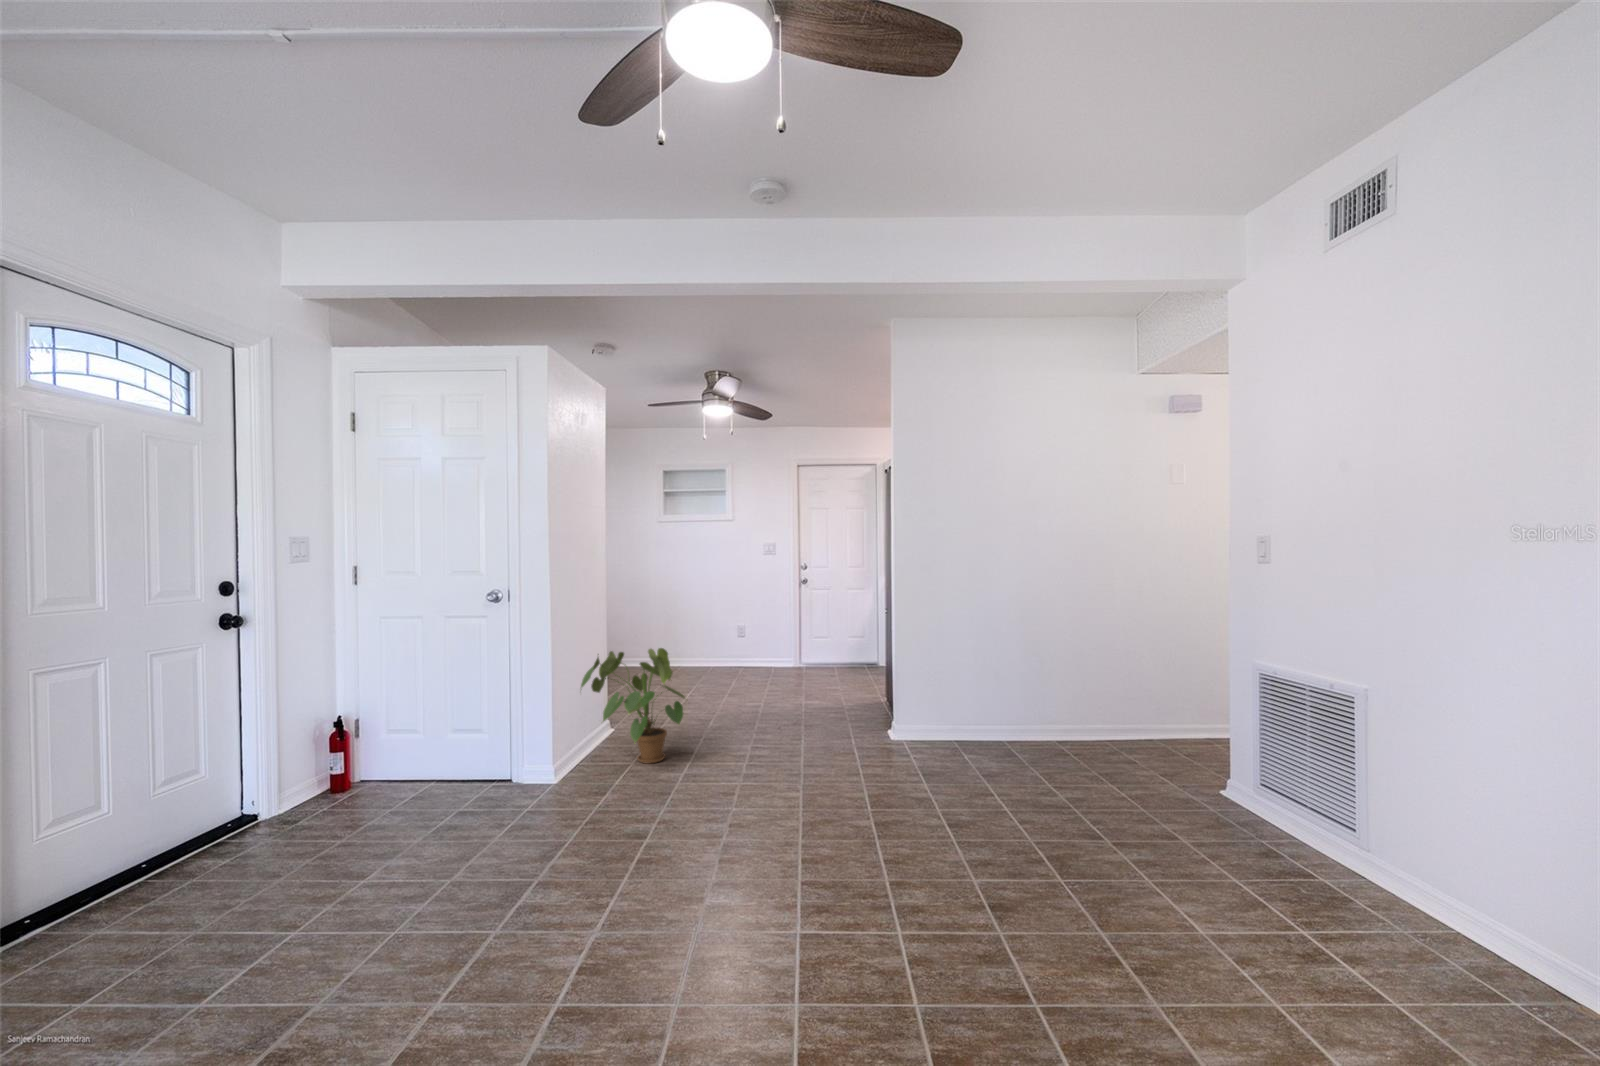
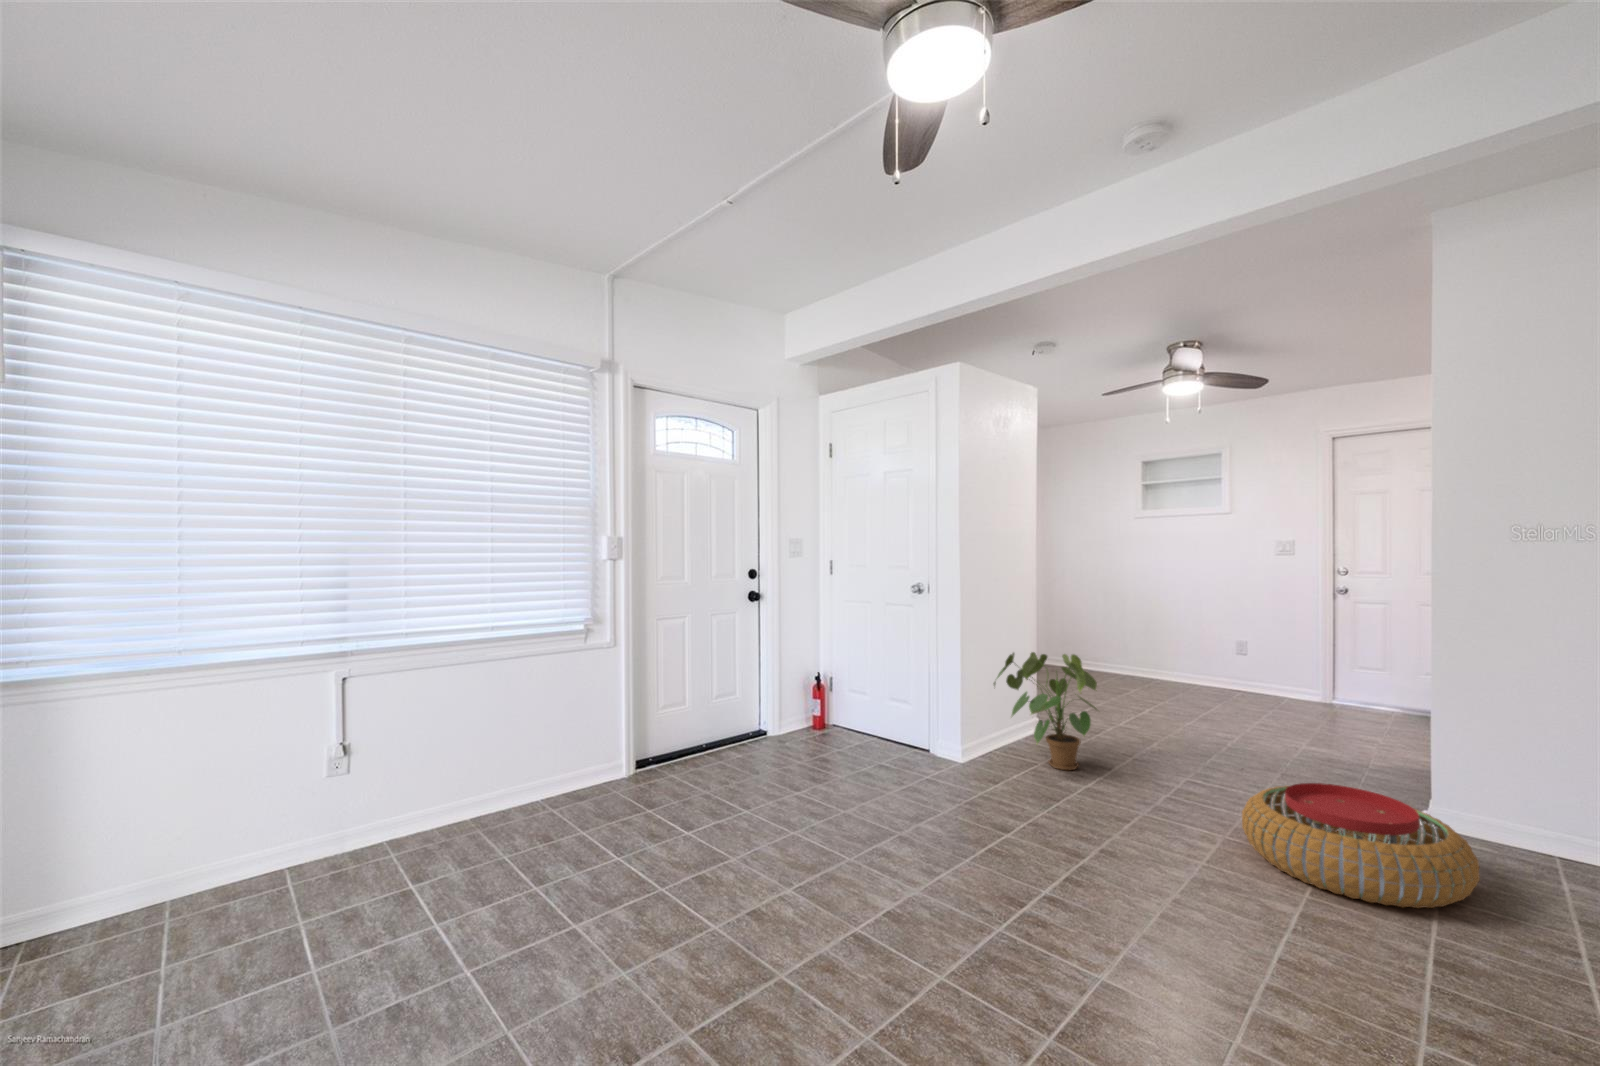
pouf: none [814,720,949,800] -> present [1242,783,1480,908]

